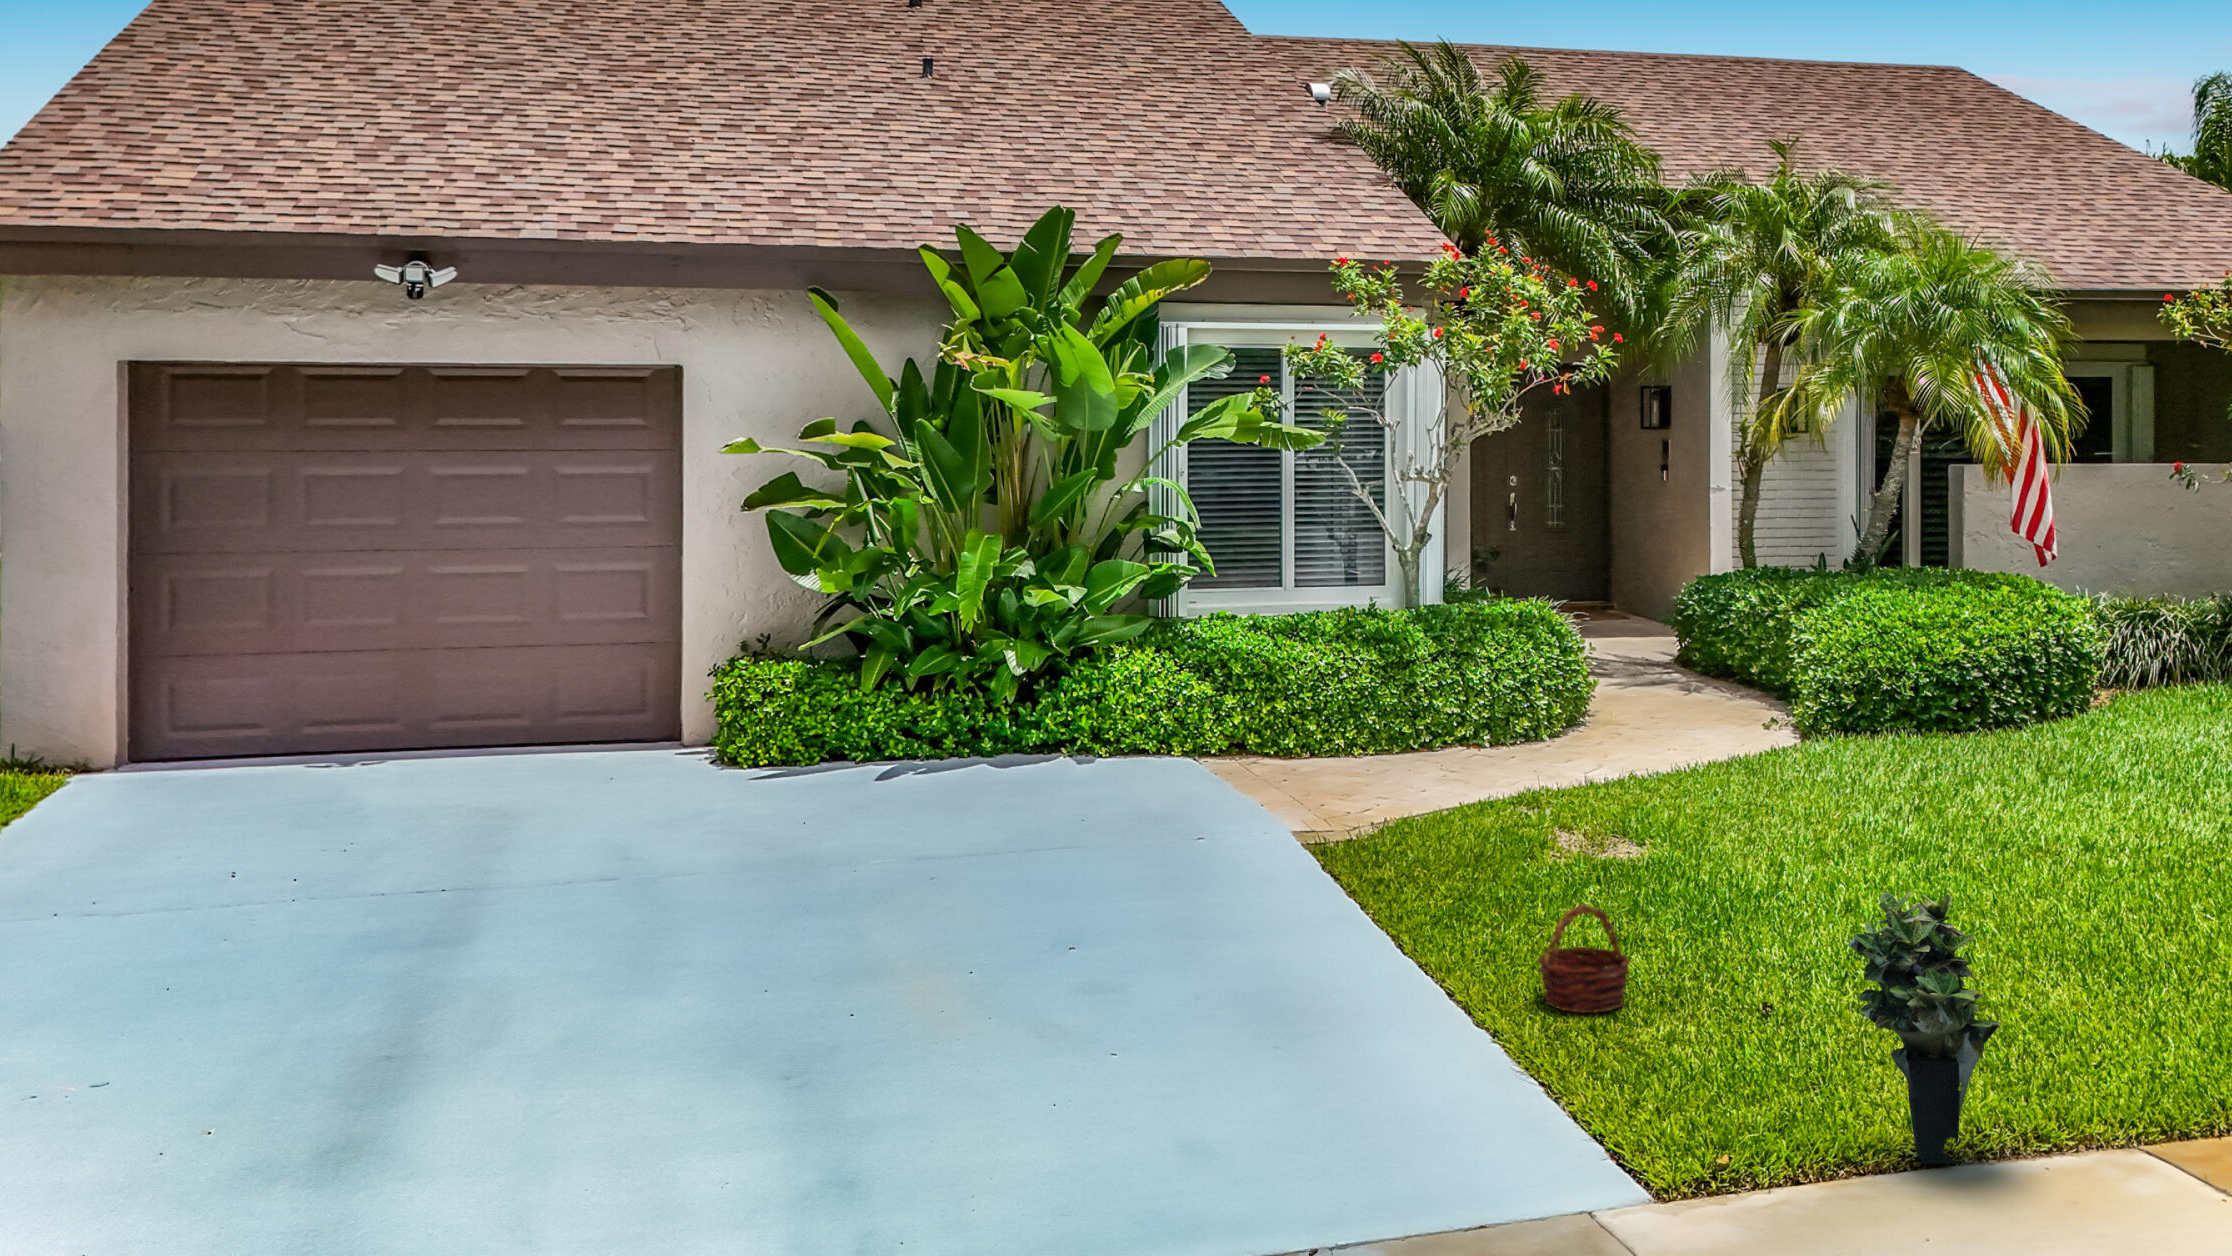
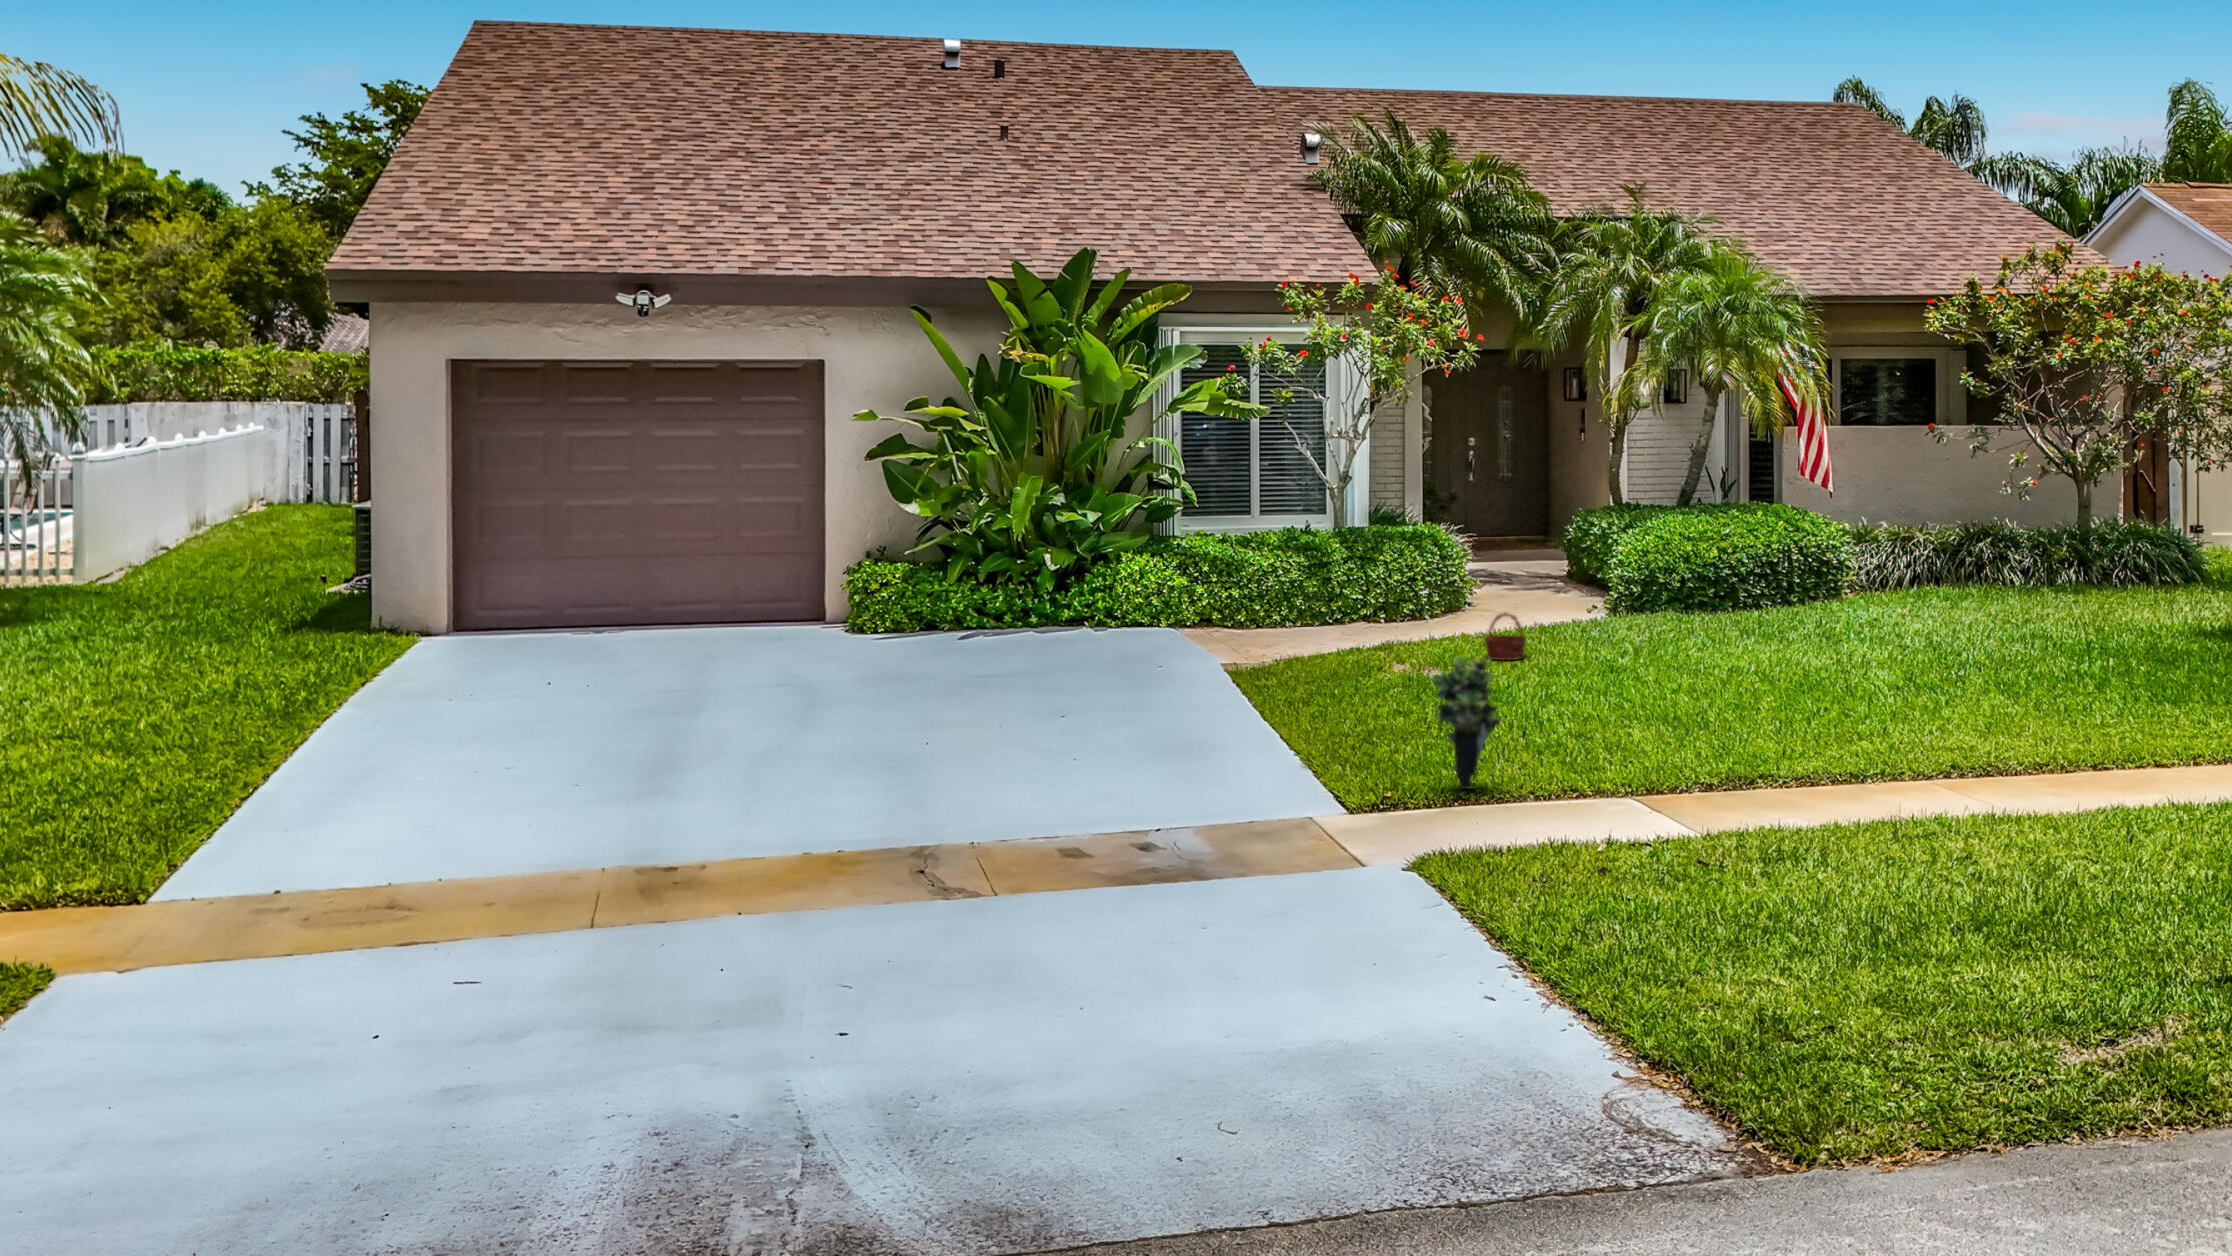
basket: present [1538,905,1630,1013] -> present [1485,613,1526,660]

